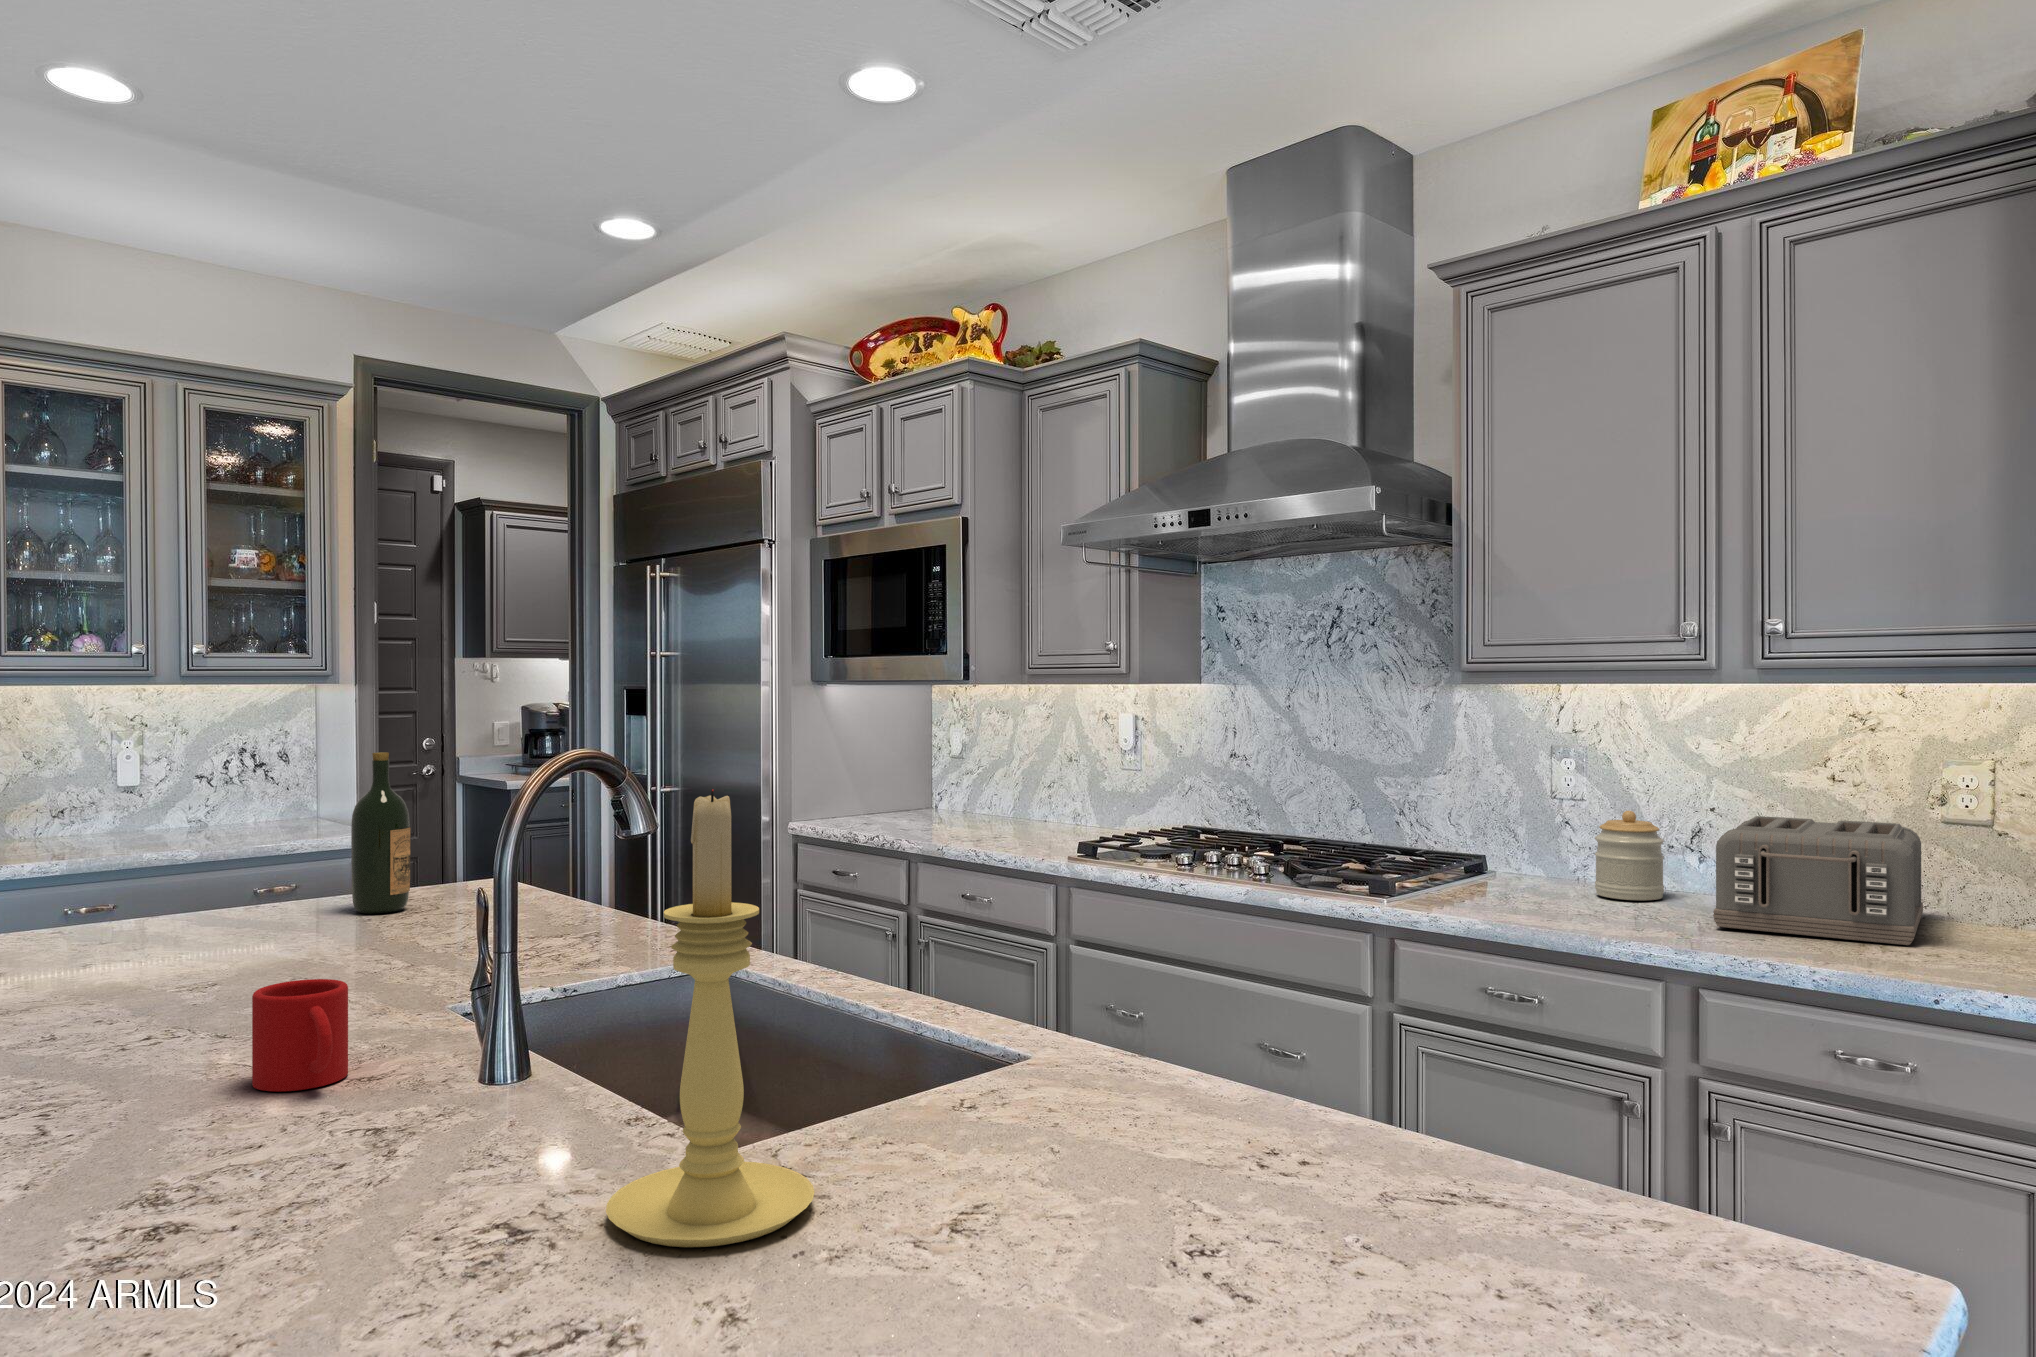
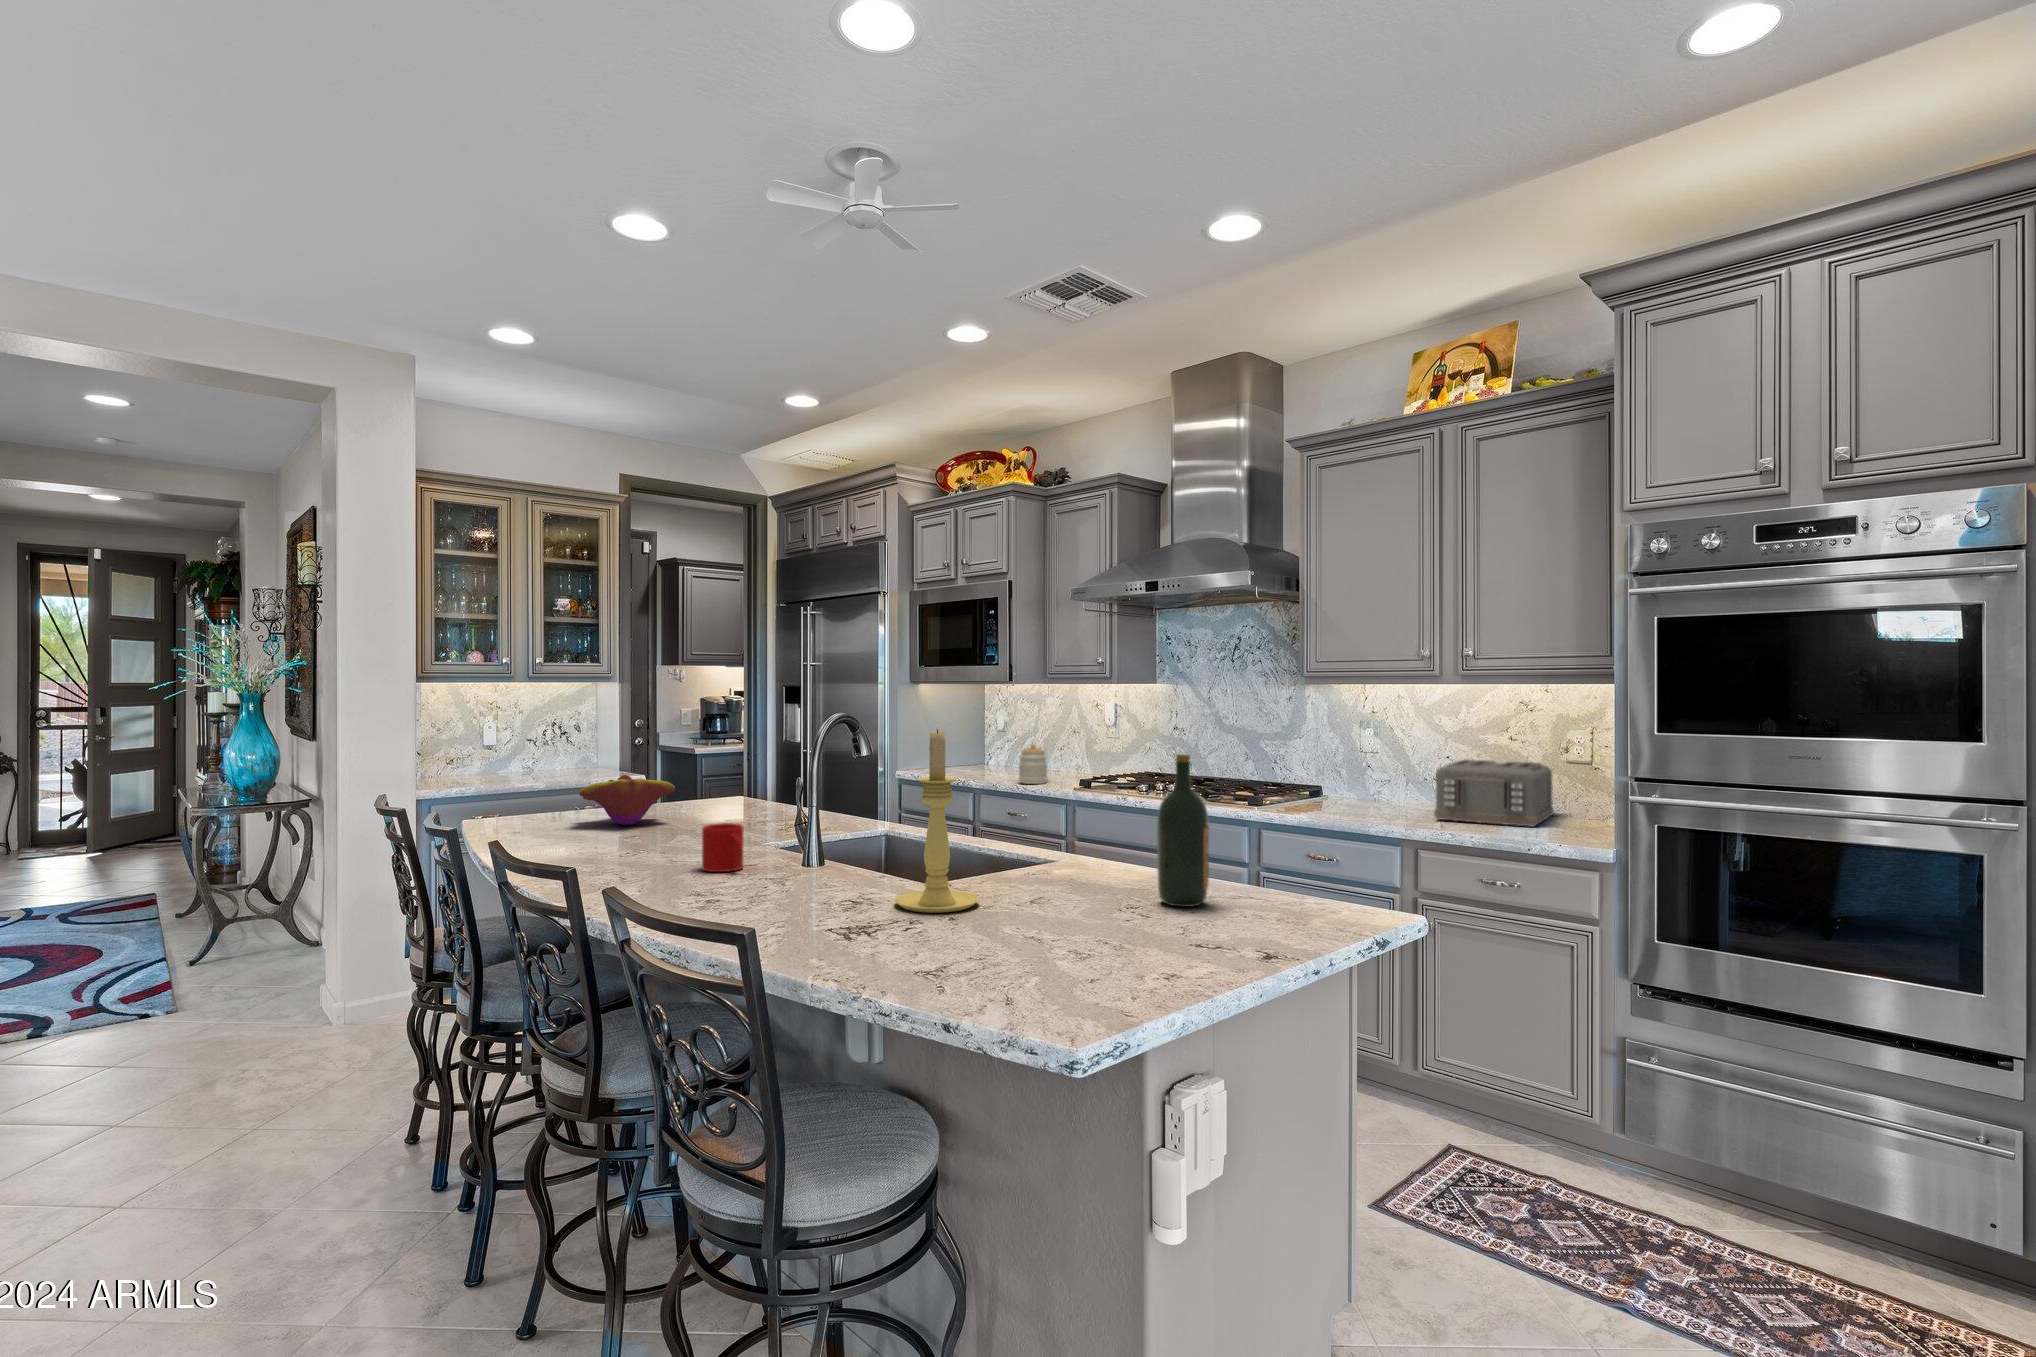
wine bottle: present [351,752,410,914] -> present [1157,754,1209,907]
jar: present [1595,811,1664,900] -> present [1019,744,1047,784]
decorative bowl: none [121,854,318,951] -> present [579,775,675,825]

